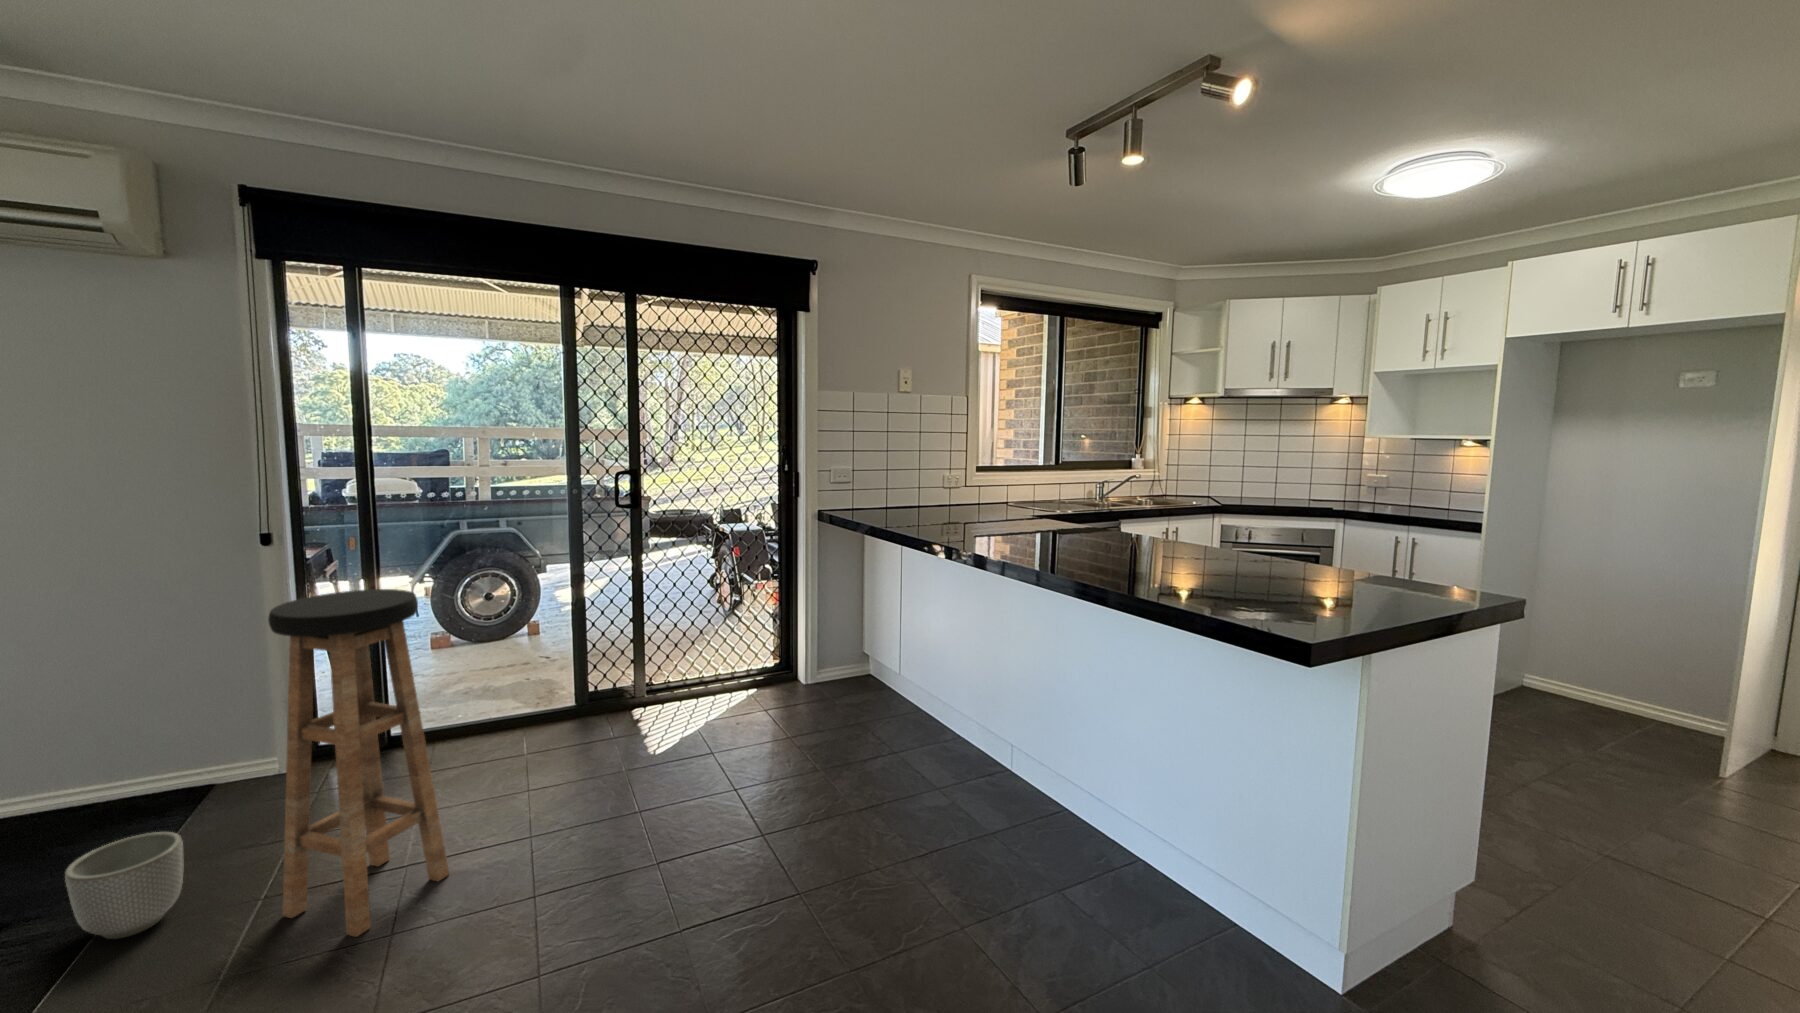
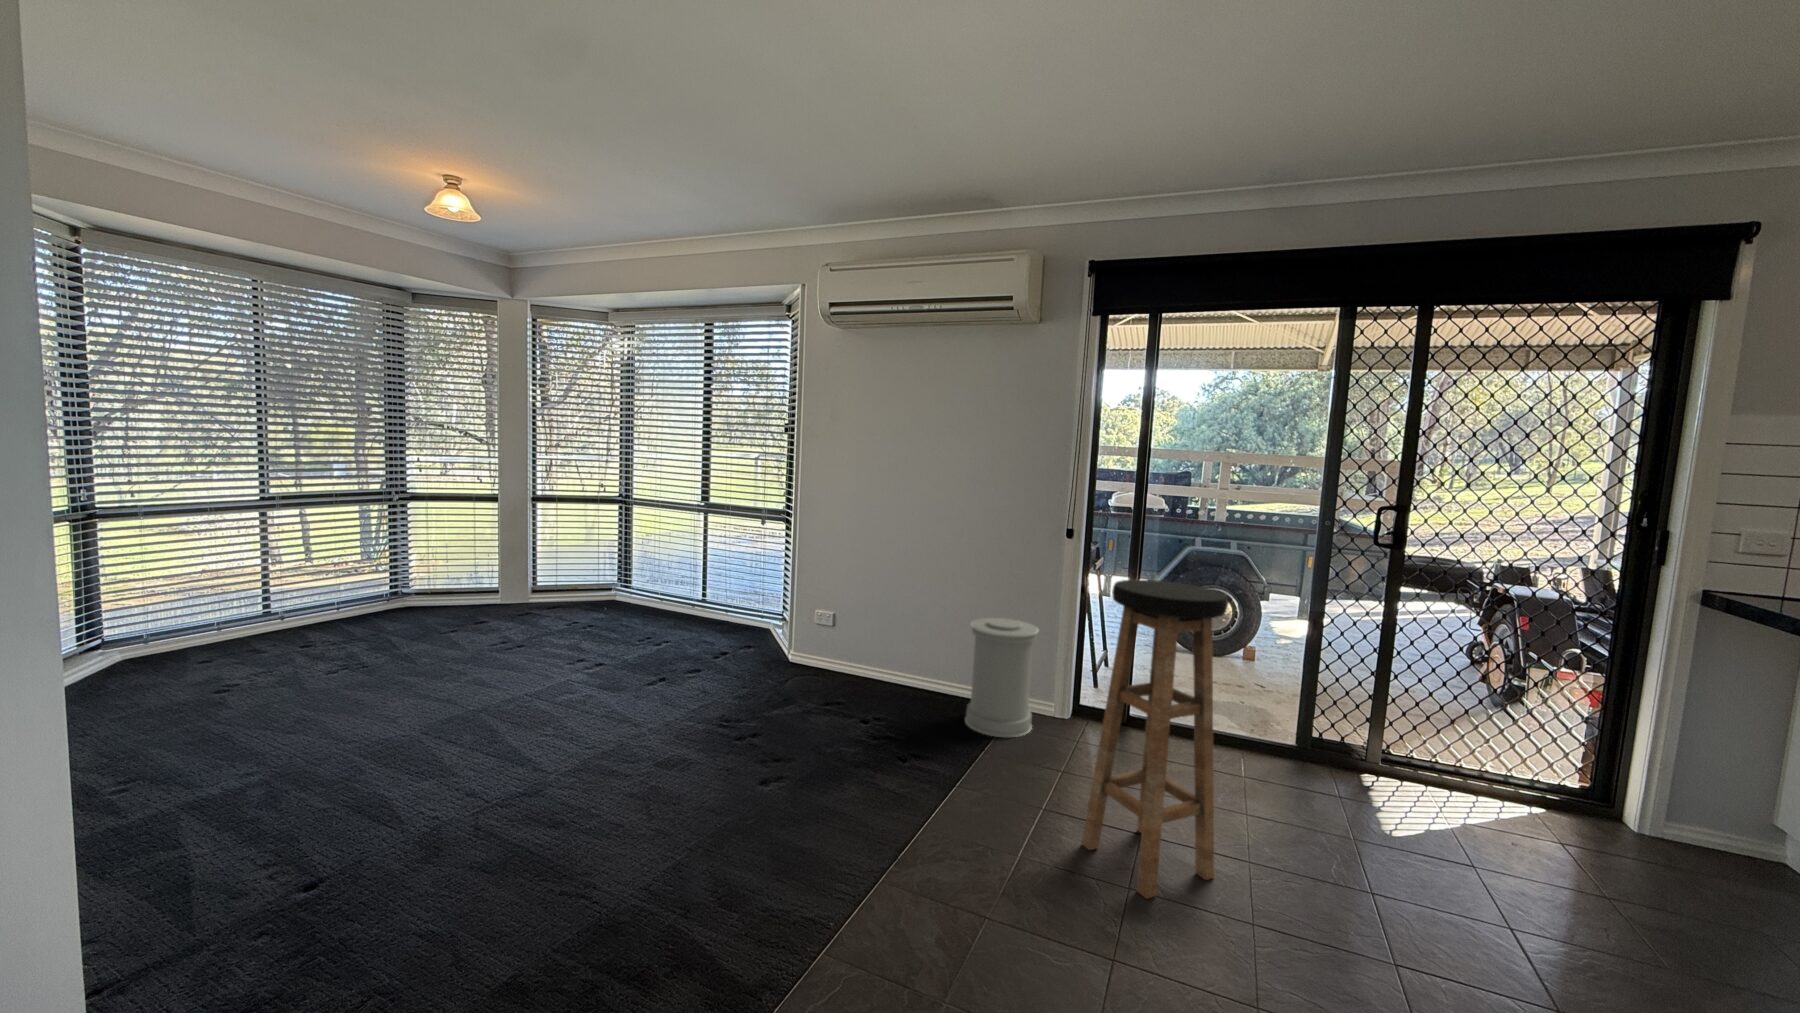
trash can: none [99,666,245,837] -> present [965,618,1038,737]
planter: present [65,832,184,939] -> none [962,732,1021,807]

